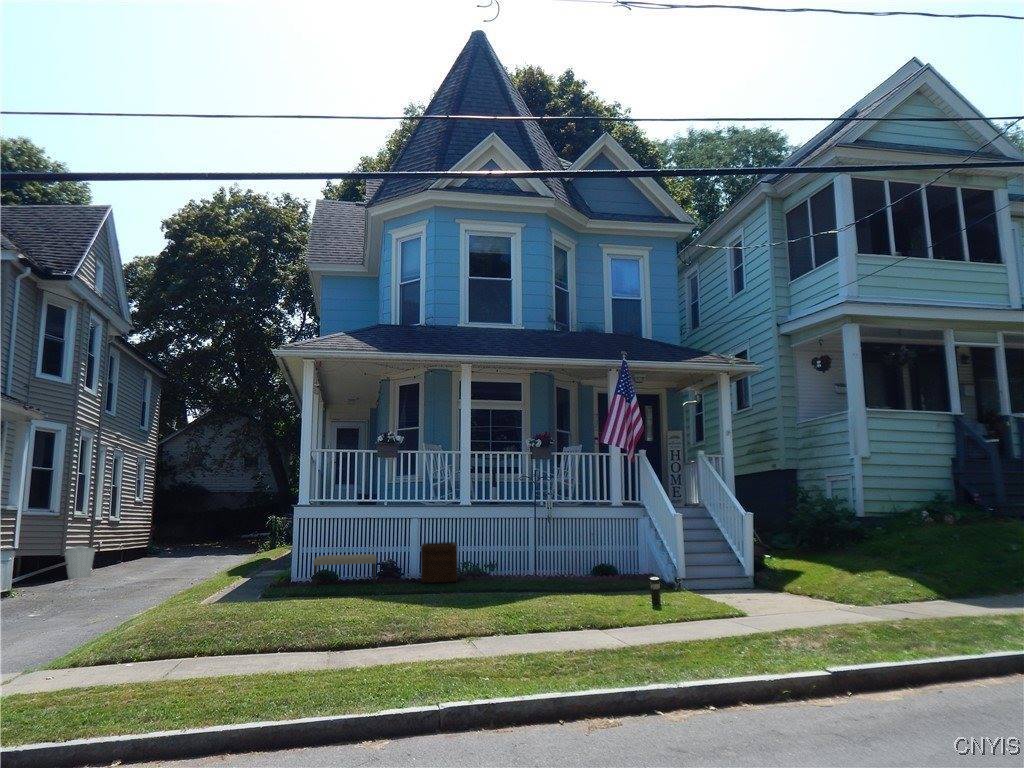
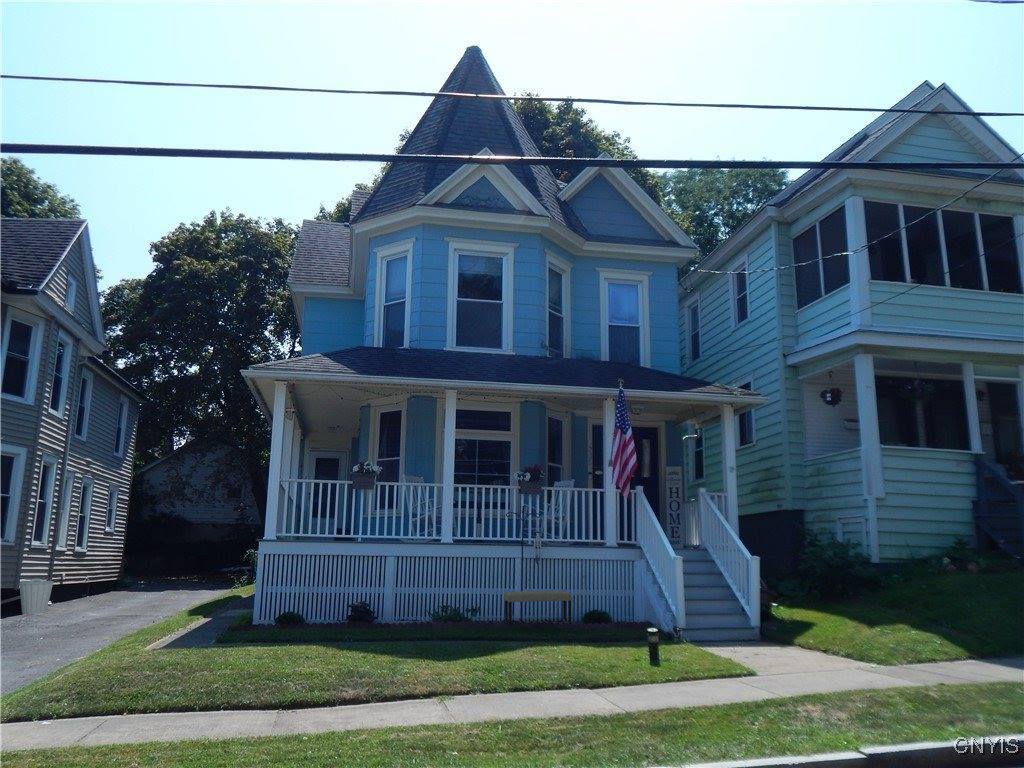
wooden crate: present [421,542,458,583] -> none [395,583,437,628]
bench: present [313,554,377,585] -> present [504,591,572,624]

